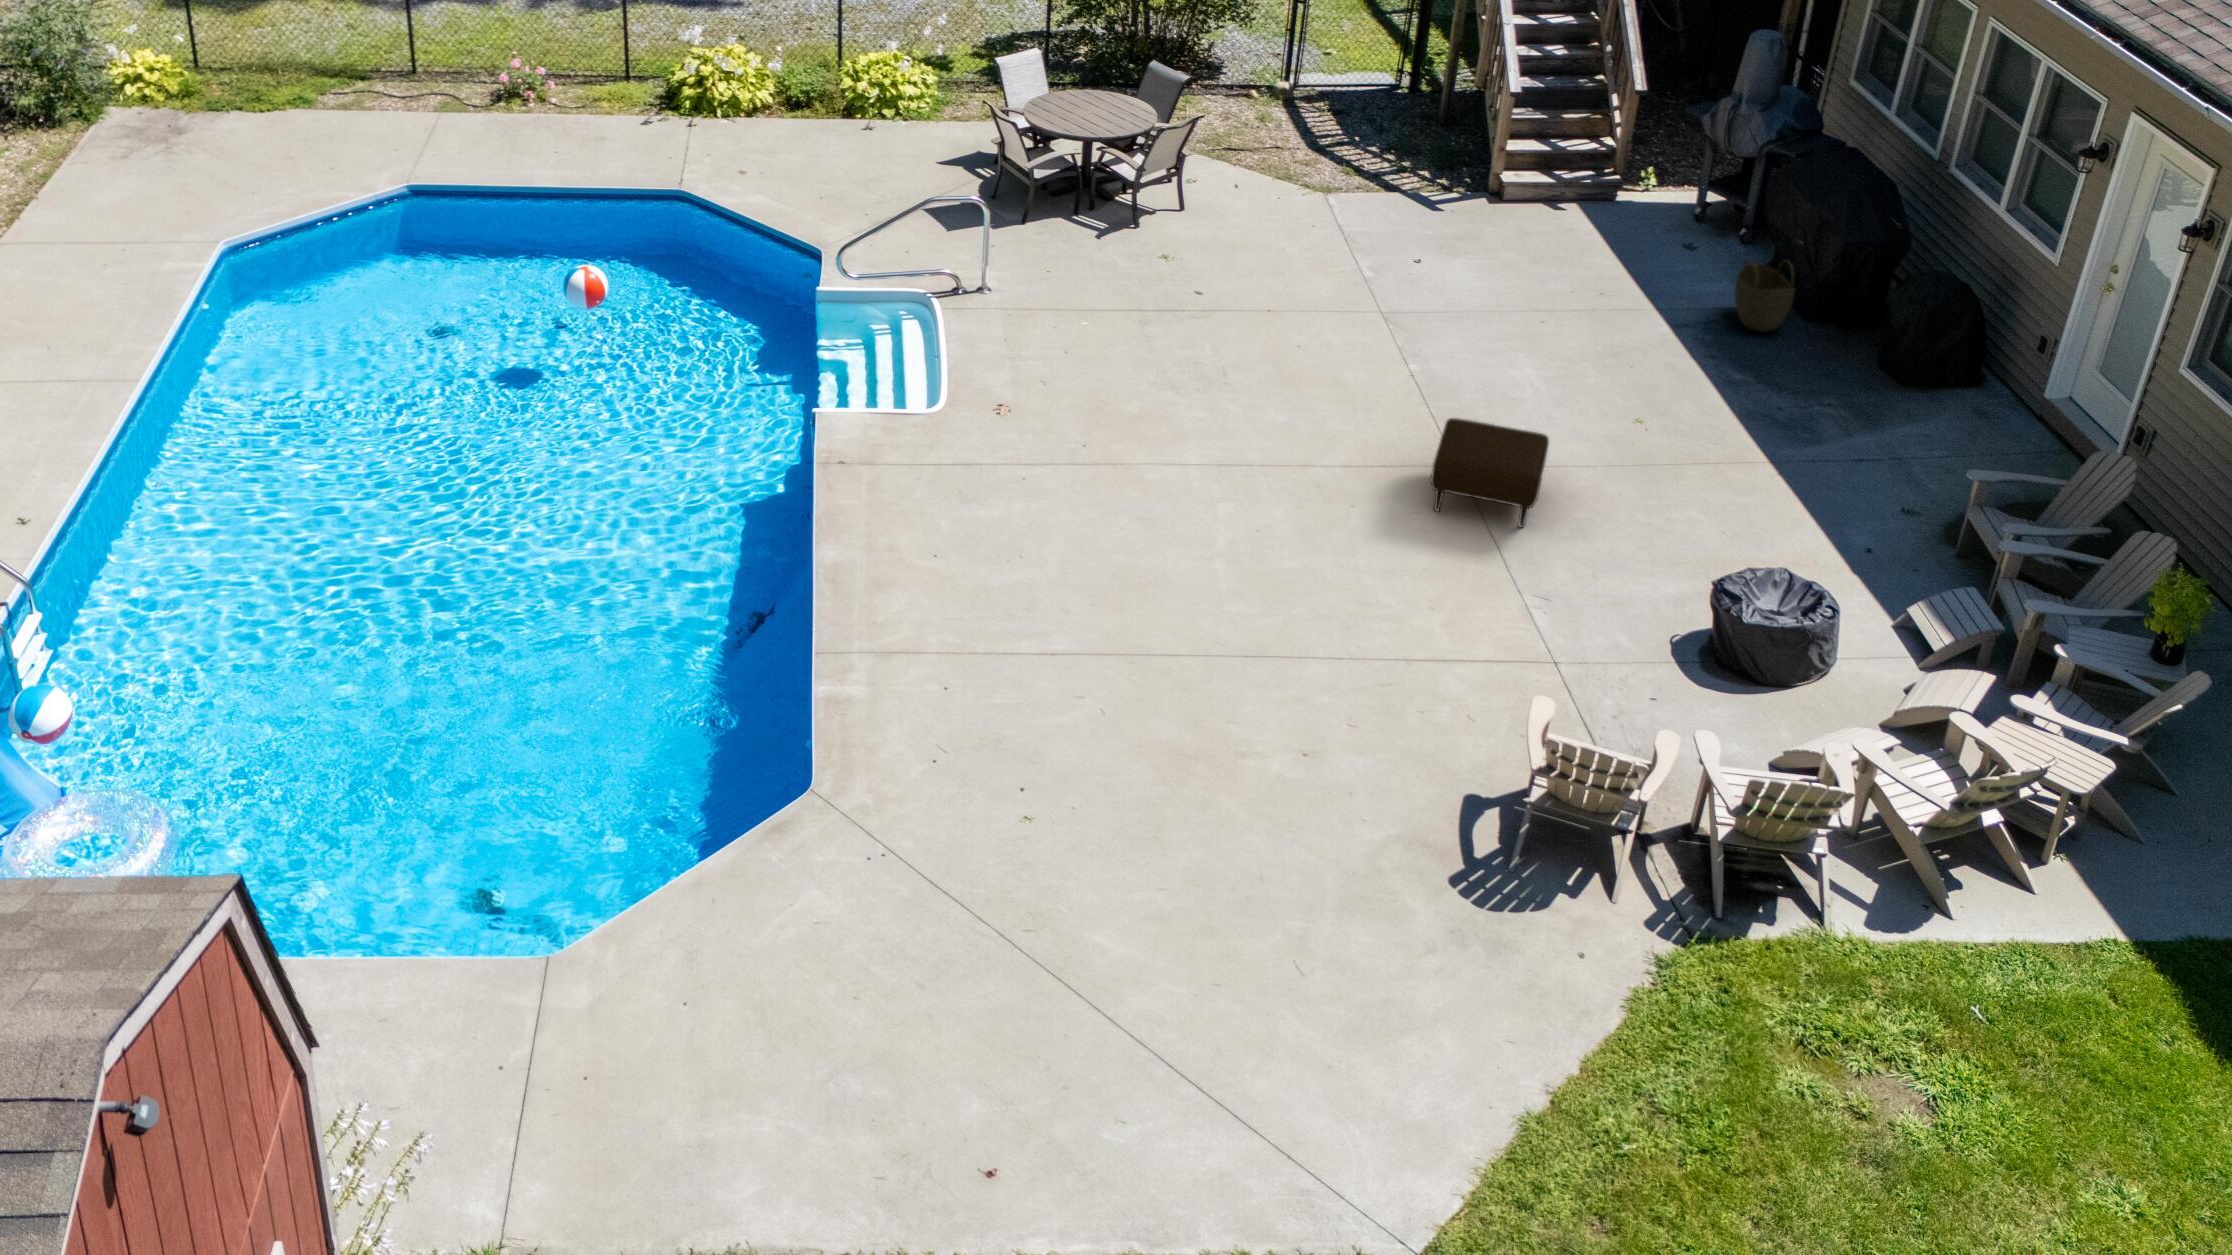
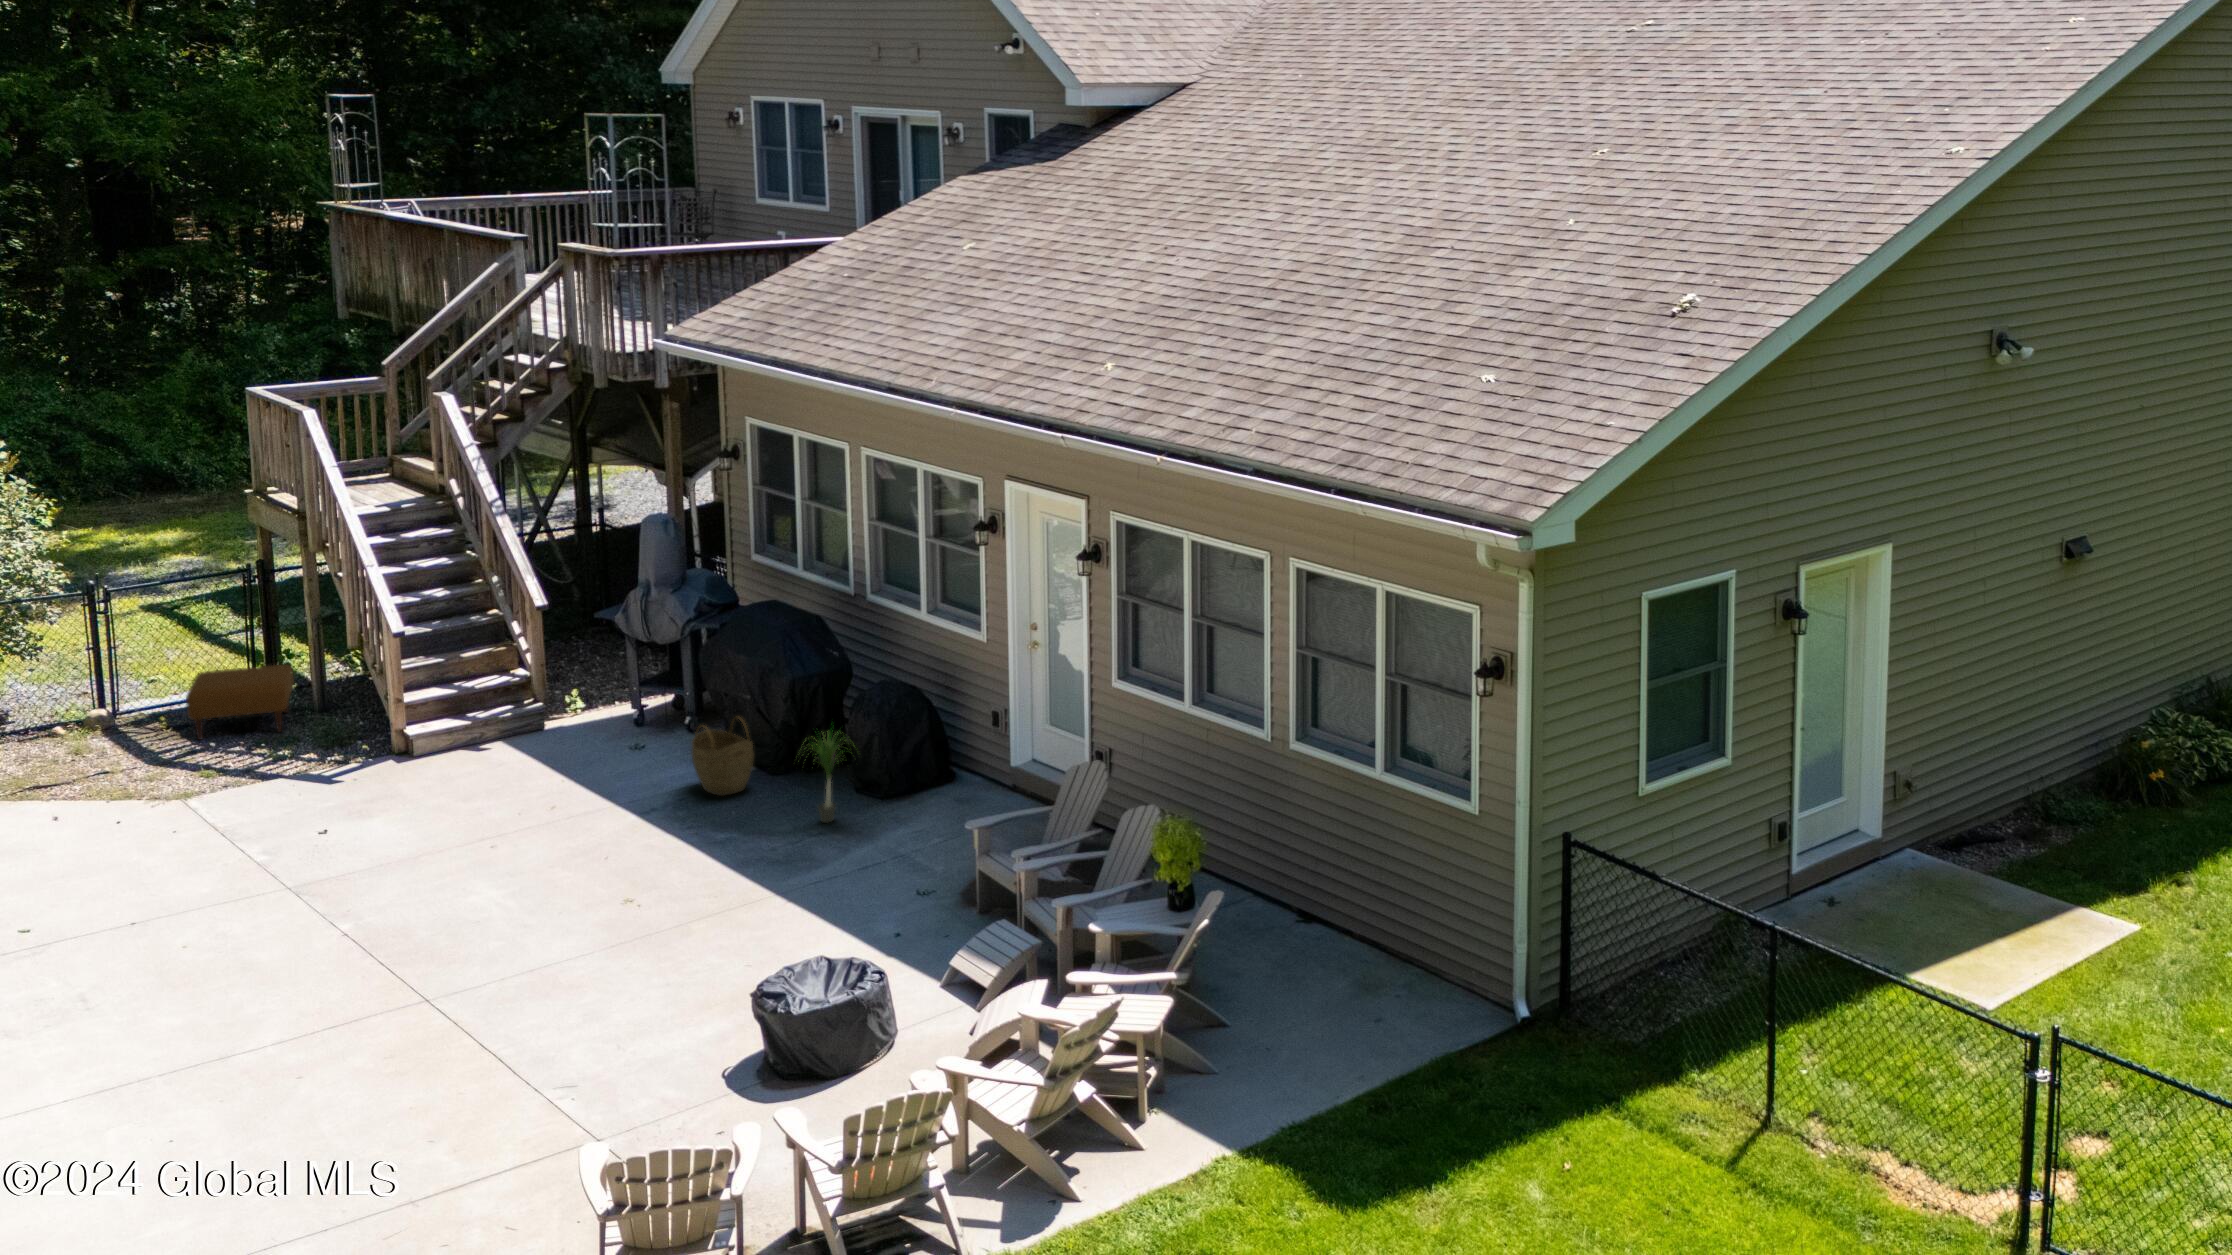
potted plant: none [1822,301,1895,395] -> present [812,730,855,822]
ottoman: present [1431,418,1549,527] -> present [186,665,294,740]

